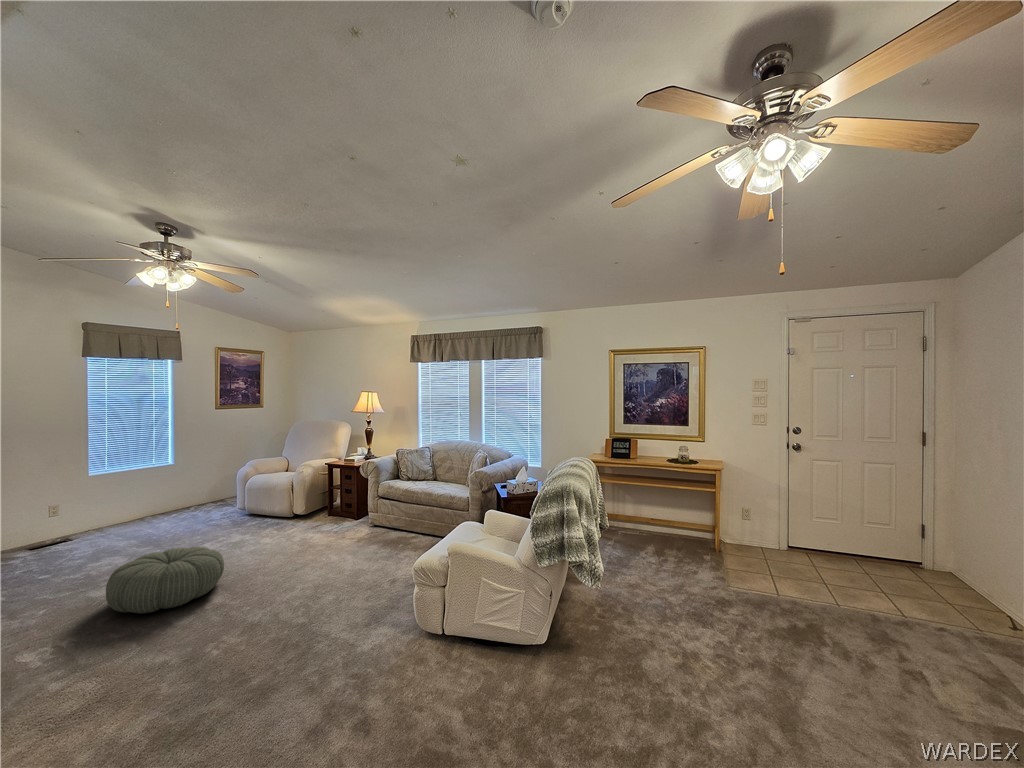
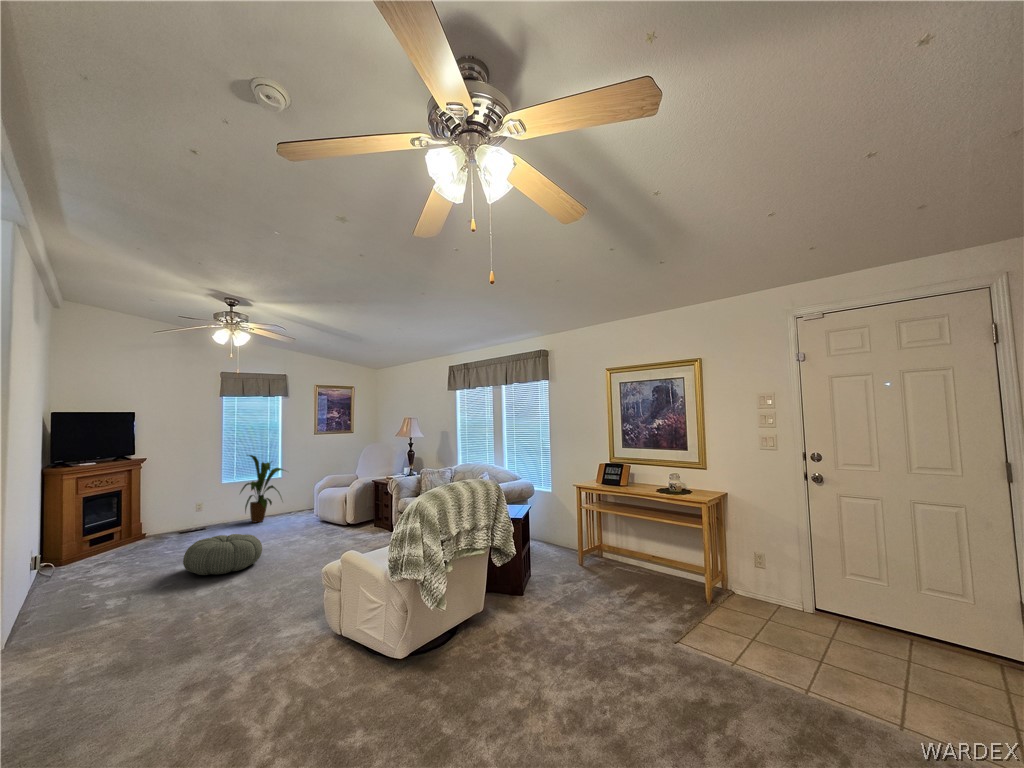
house plant: none [111,438,187,528] -> present [240,455,283,523]

